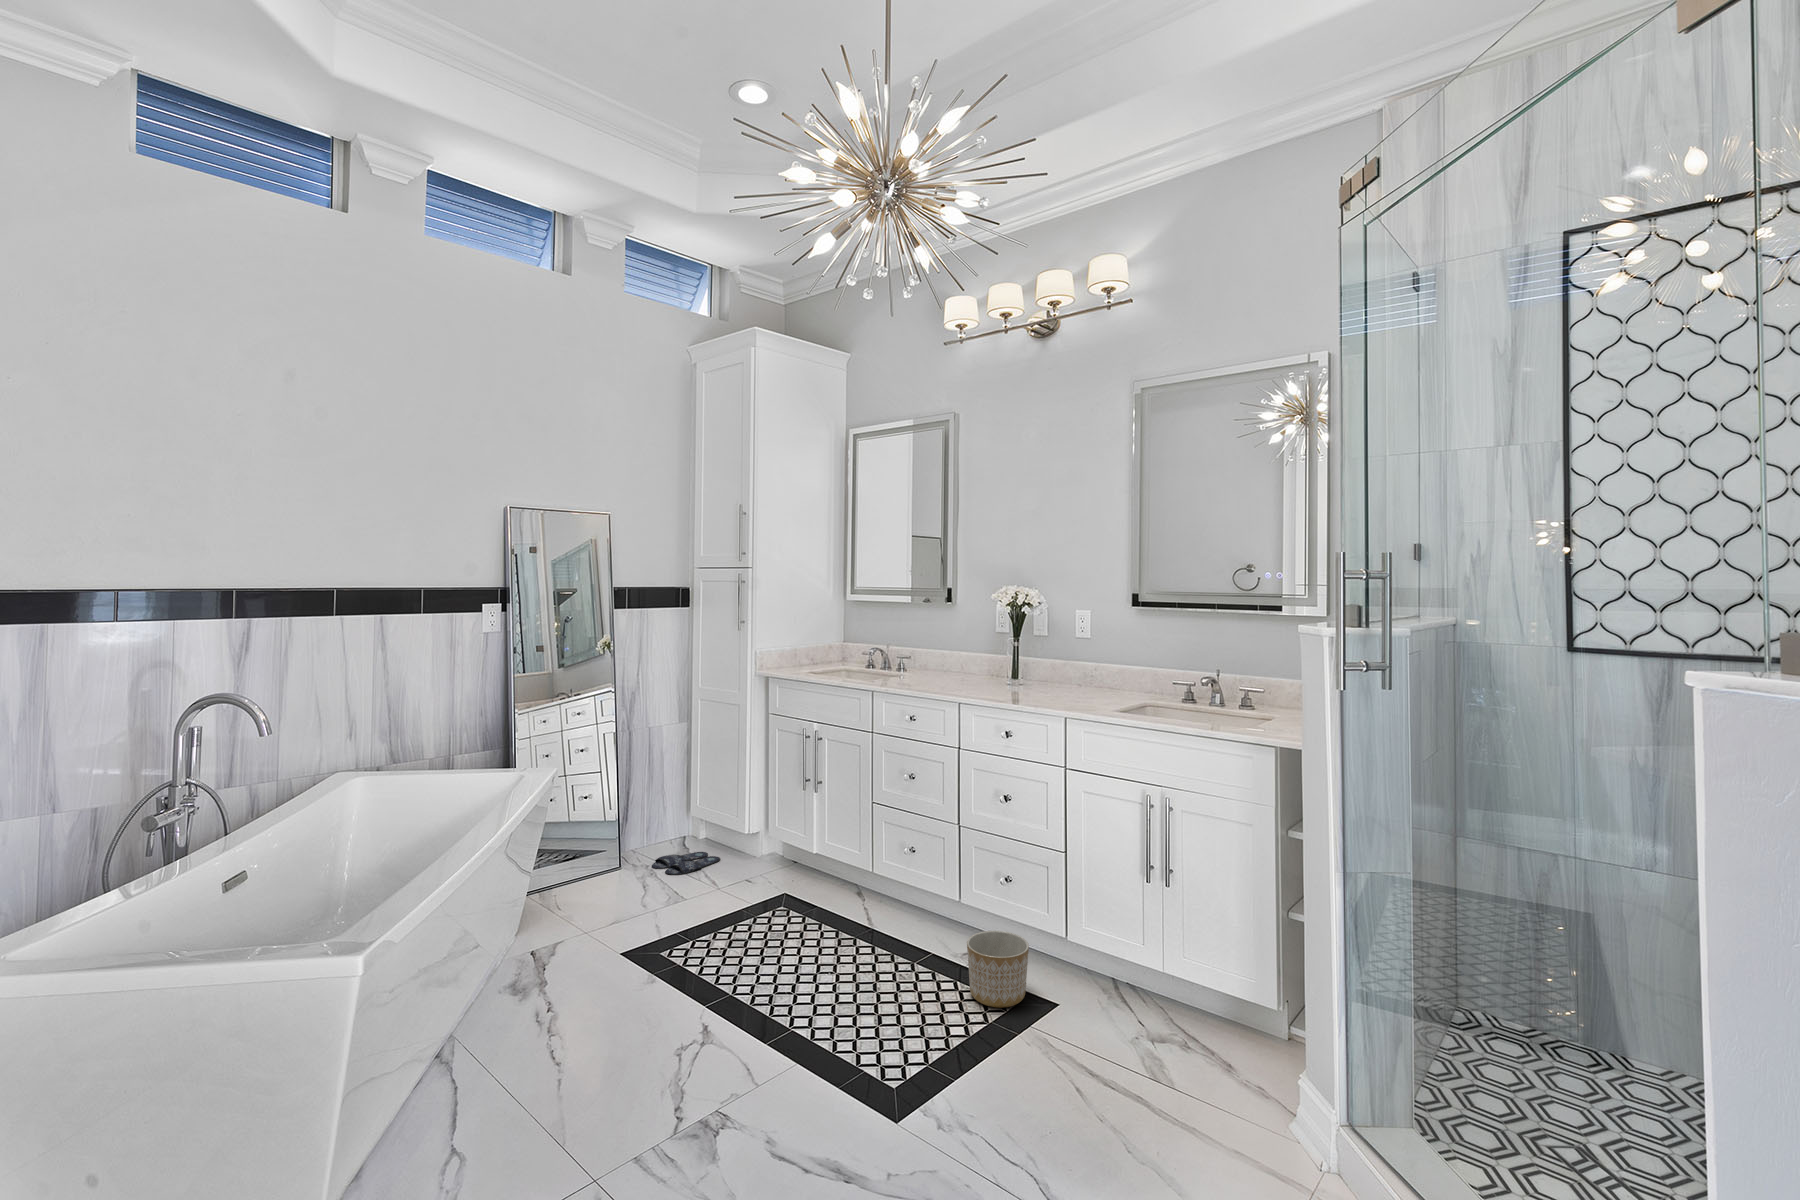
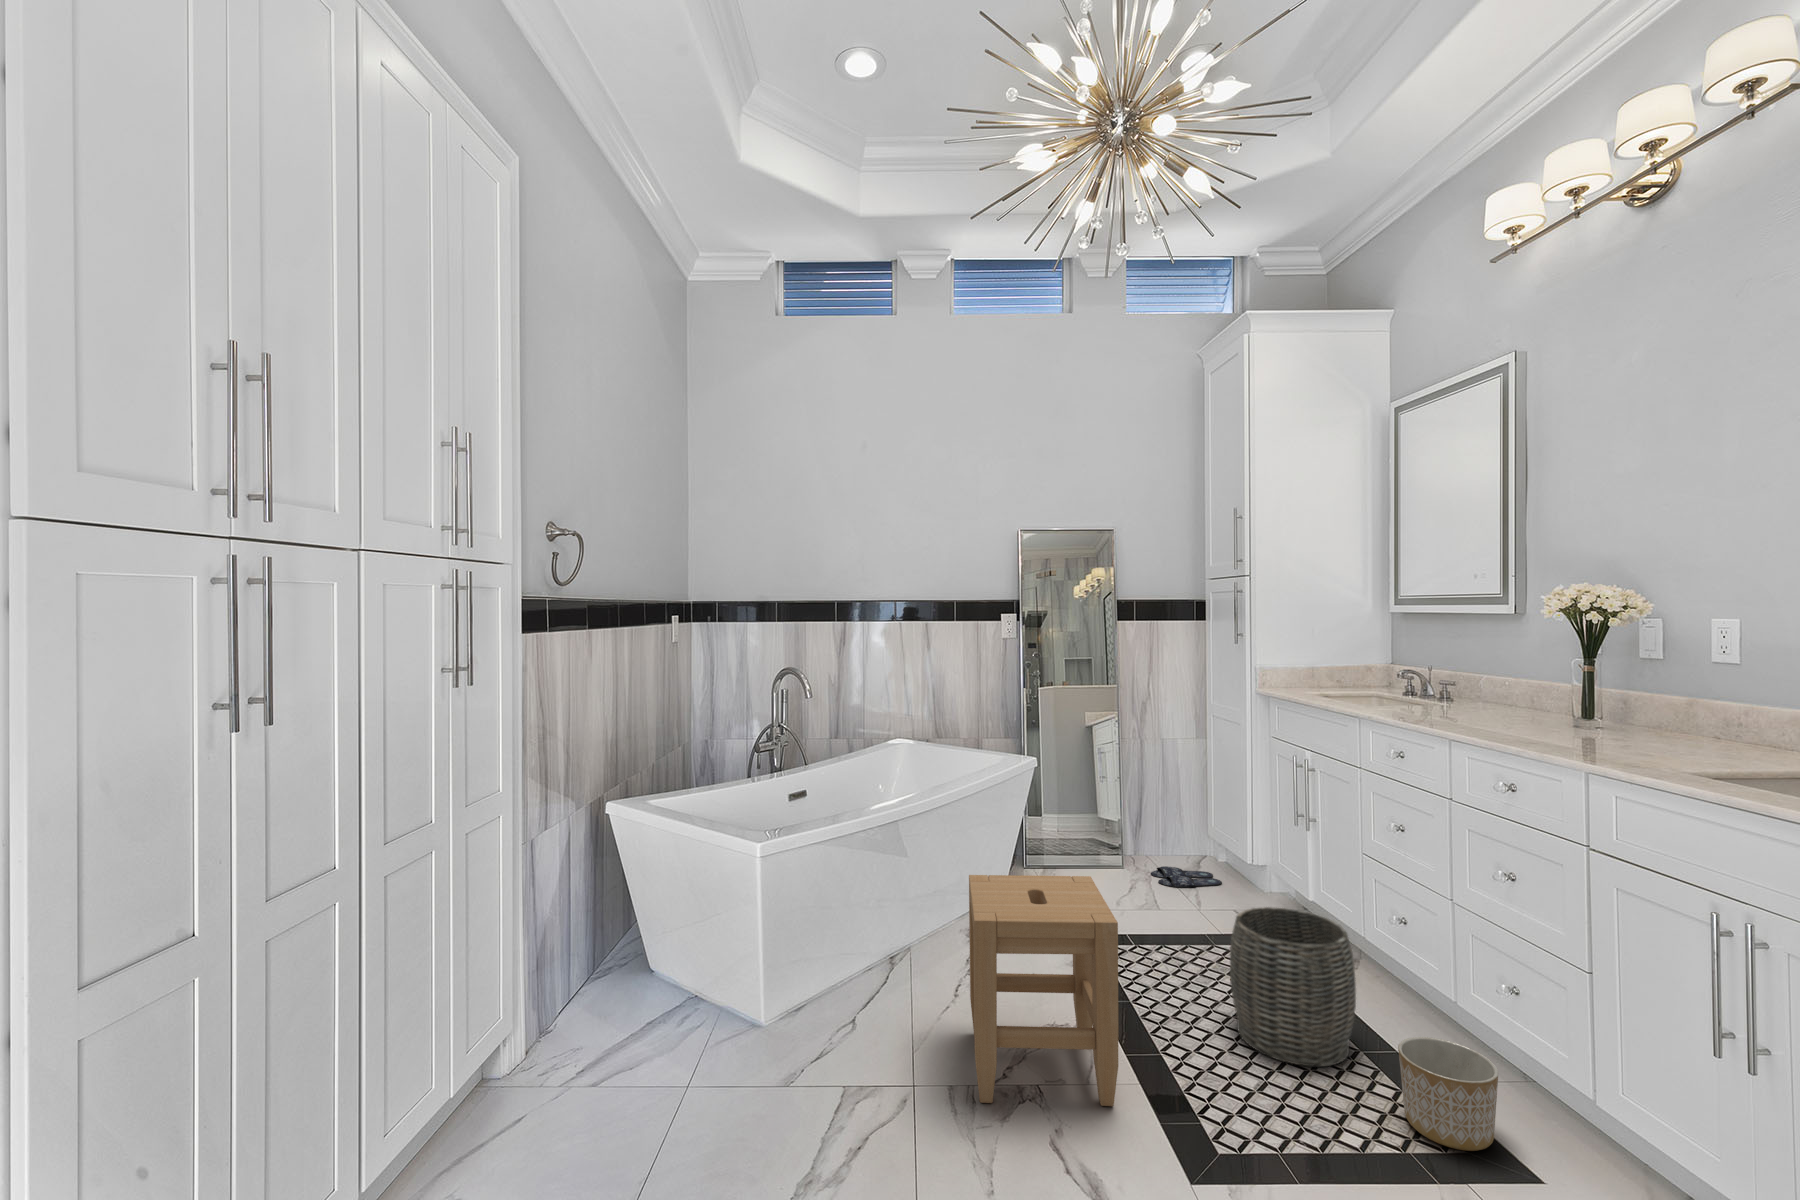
woven basket: none [821,863,918,994] -> present [1230,907,1356,1067]
stool: none [605,881,802,1157] -> present [969,875,1118,1106]

